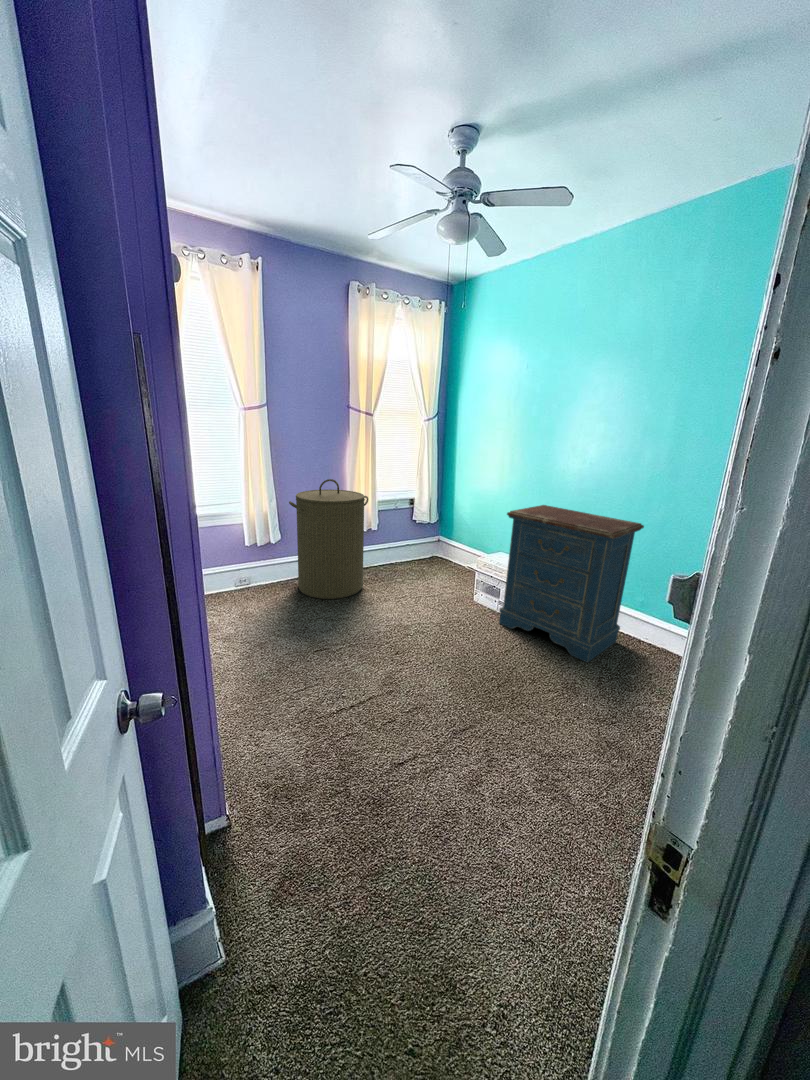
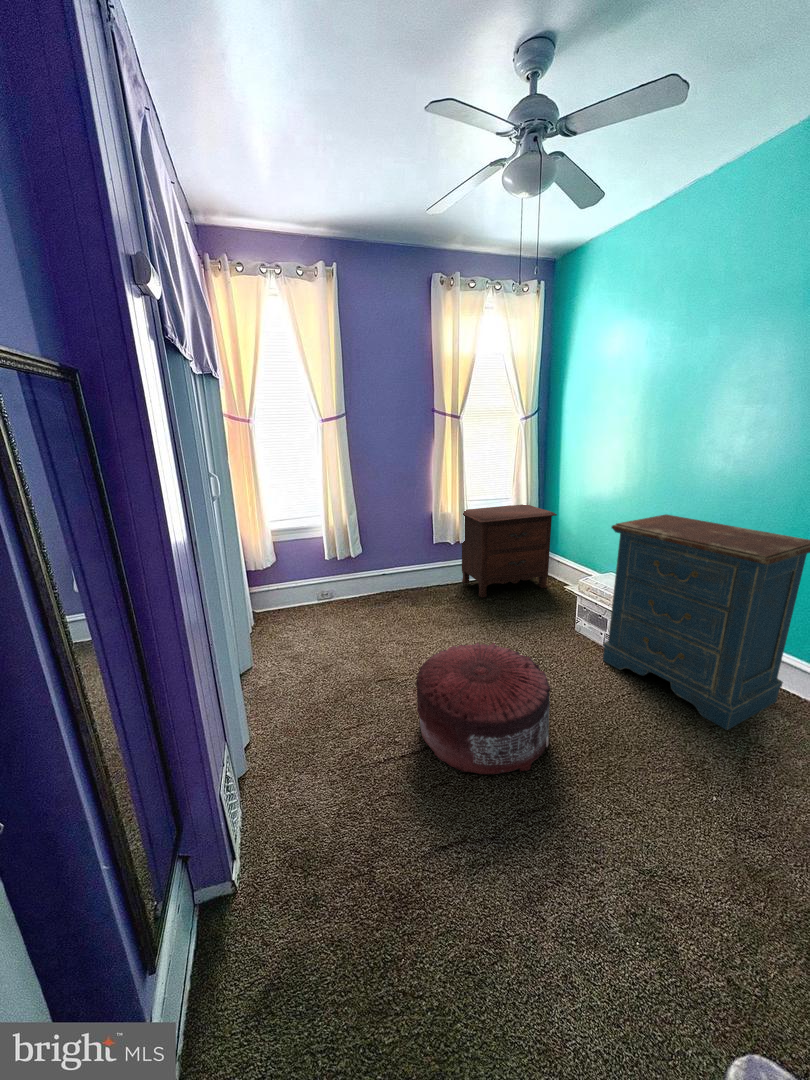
laundry hamper: present [289,479,368,599] -> none [366,489,452,617]
nightstand: none [371,497,456,580] -> present [462,504,557,598]
pouf: none [360,610,471,712] -> present [416,643,551,774]

